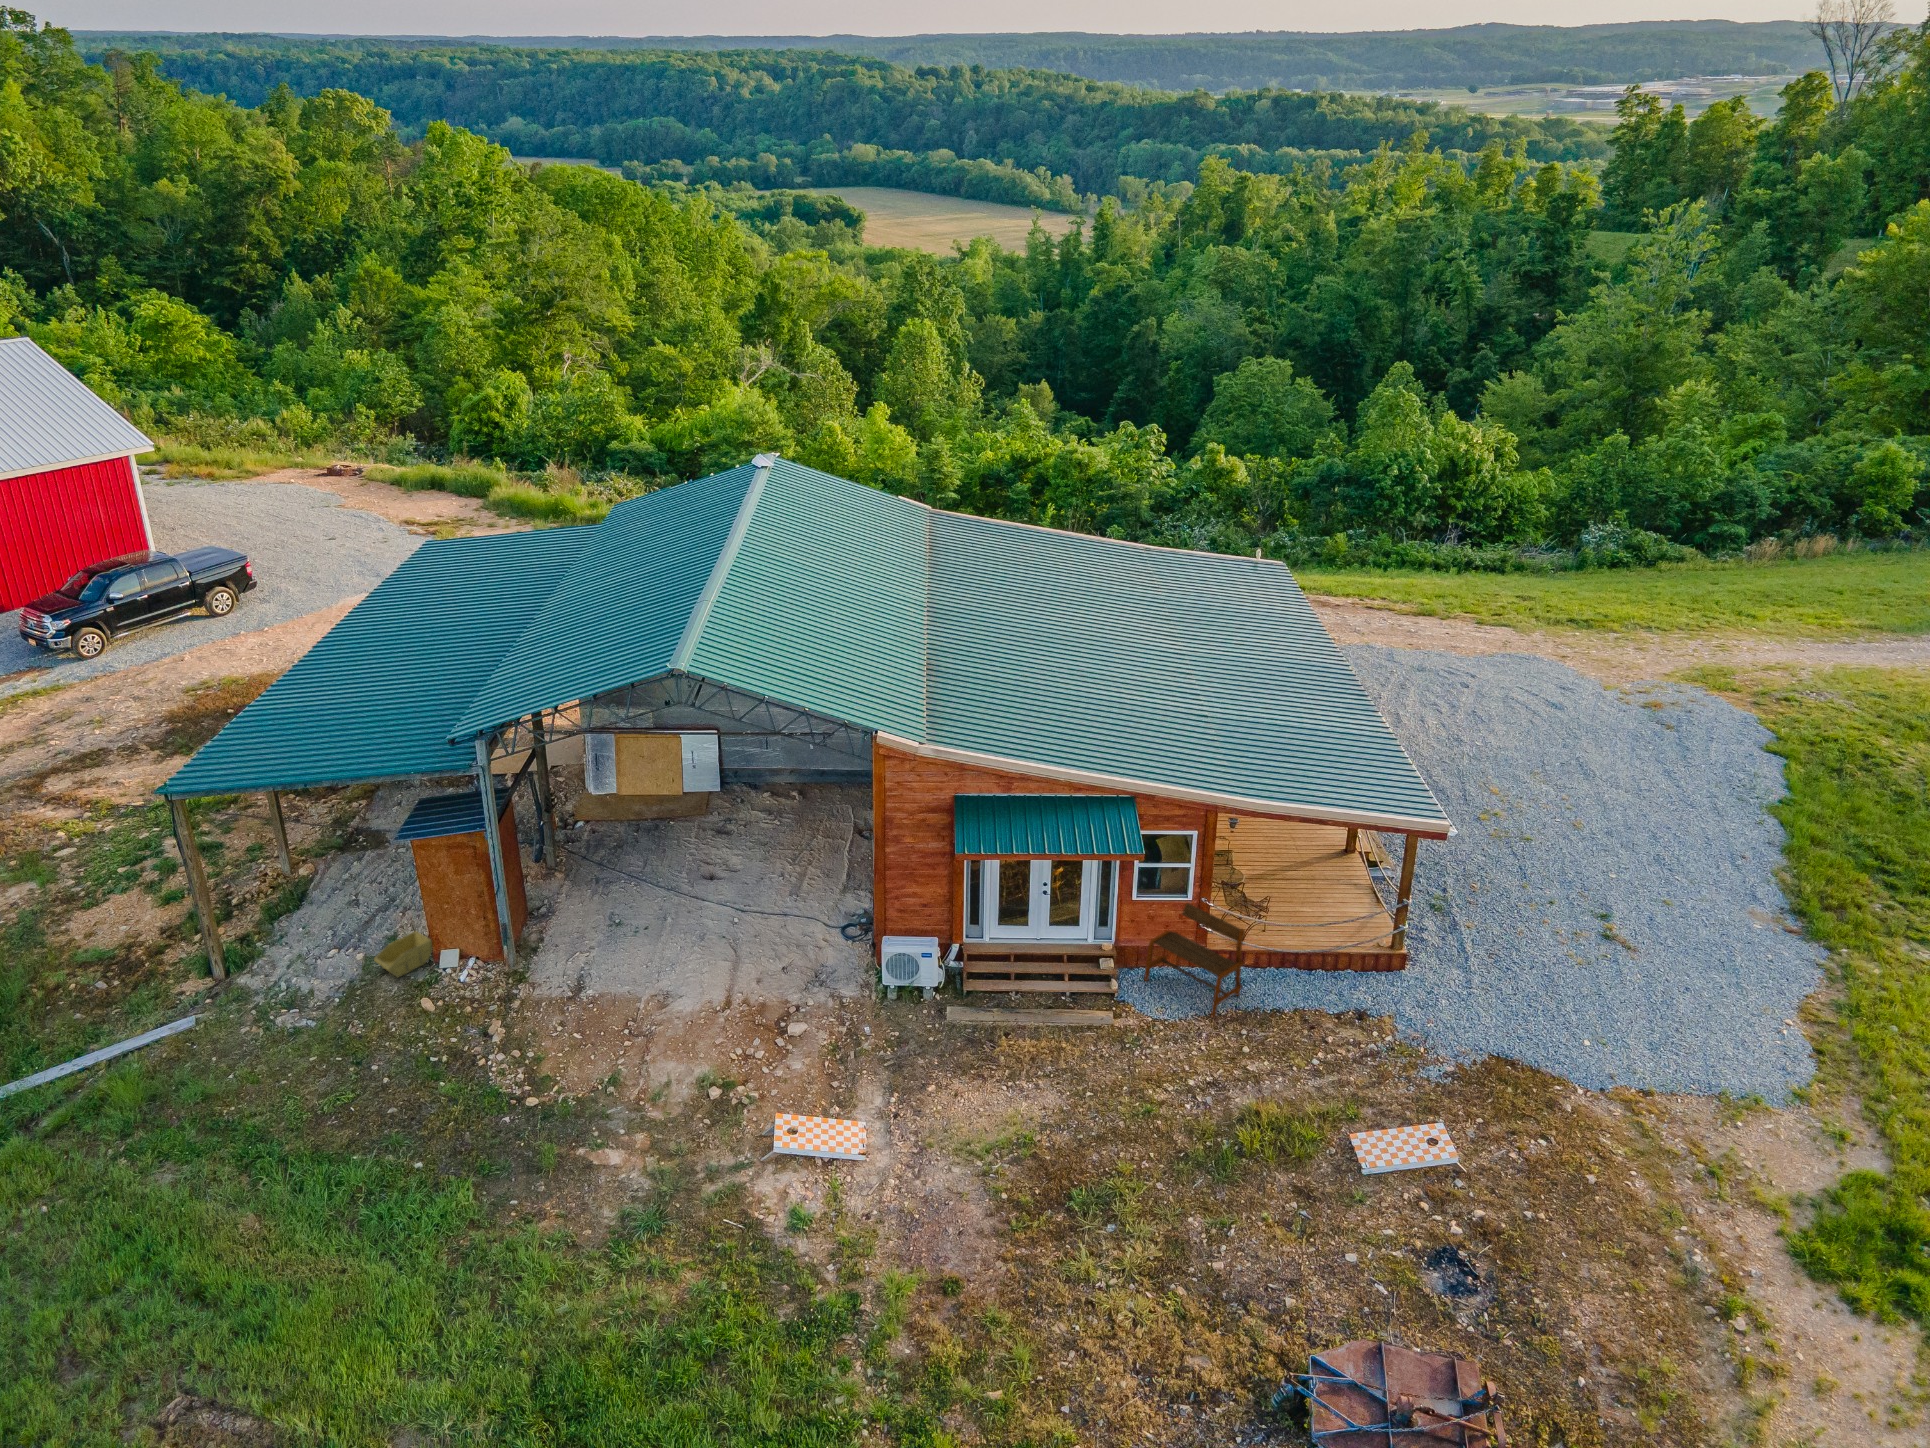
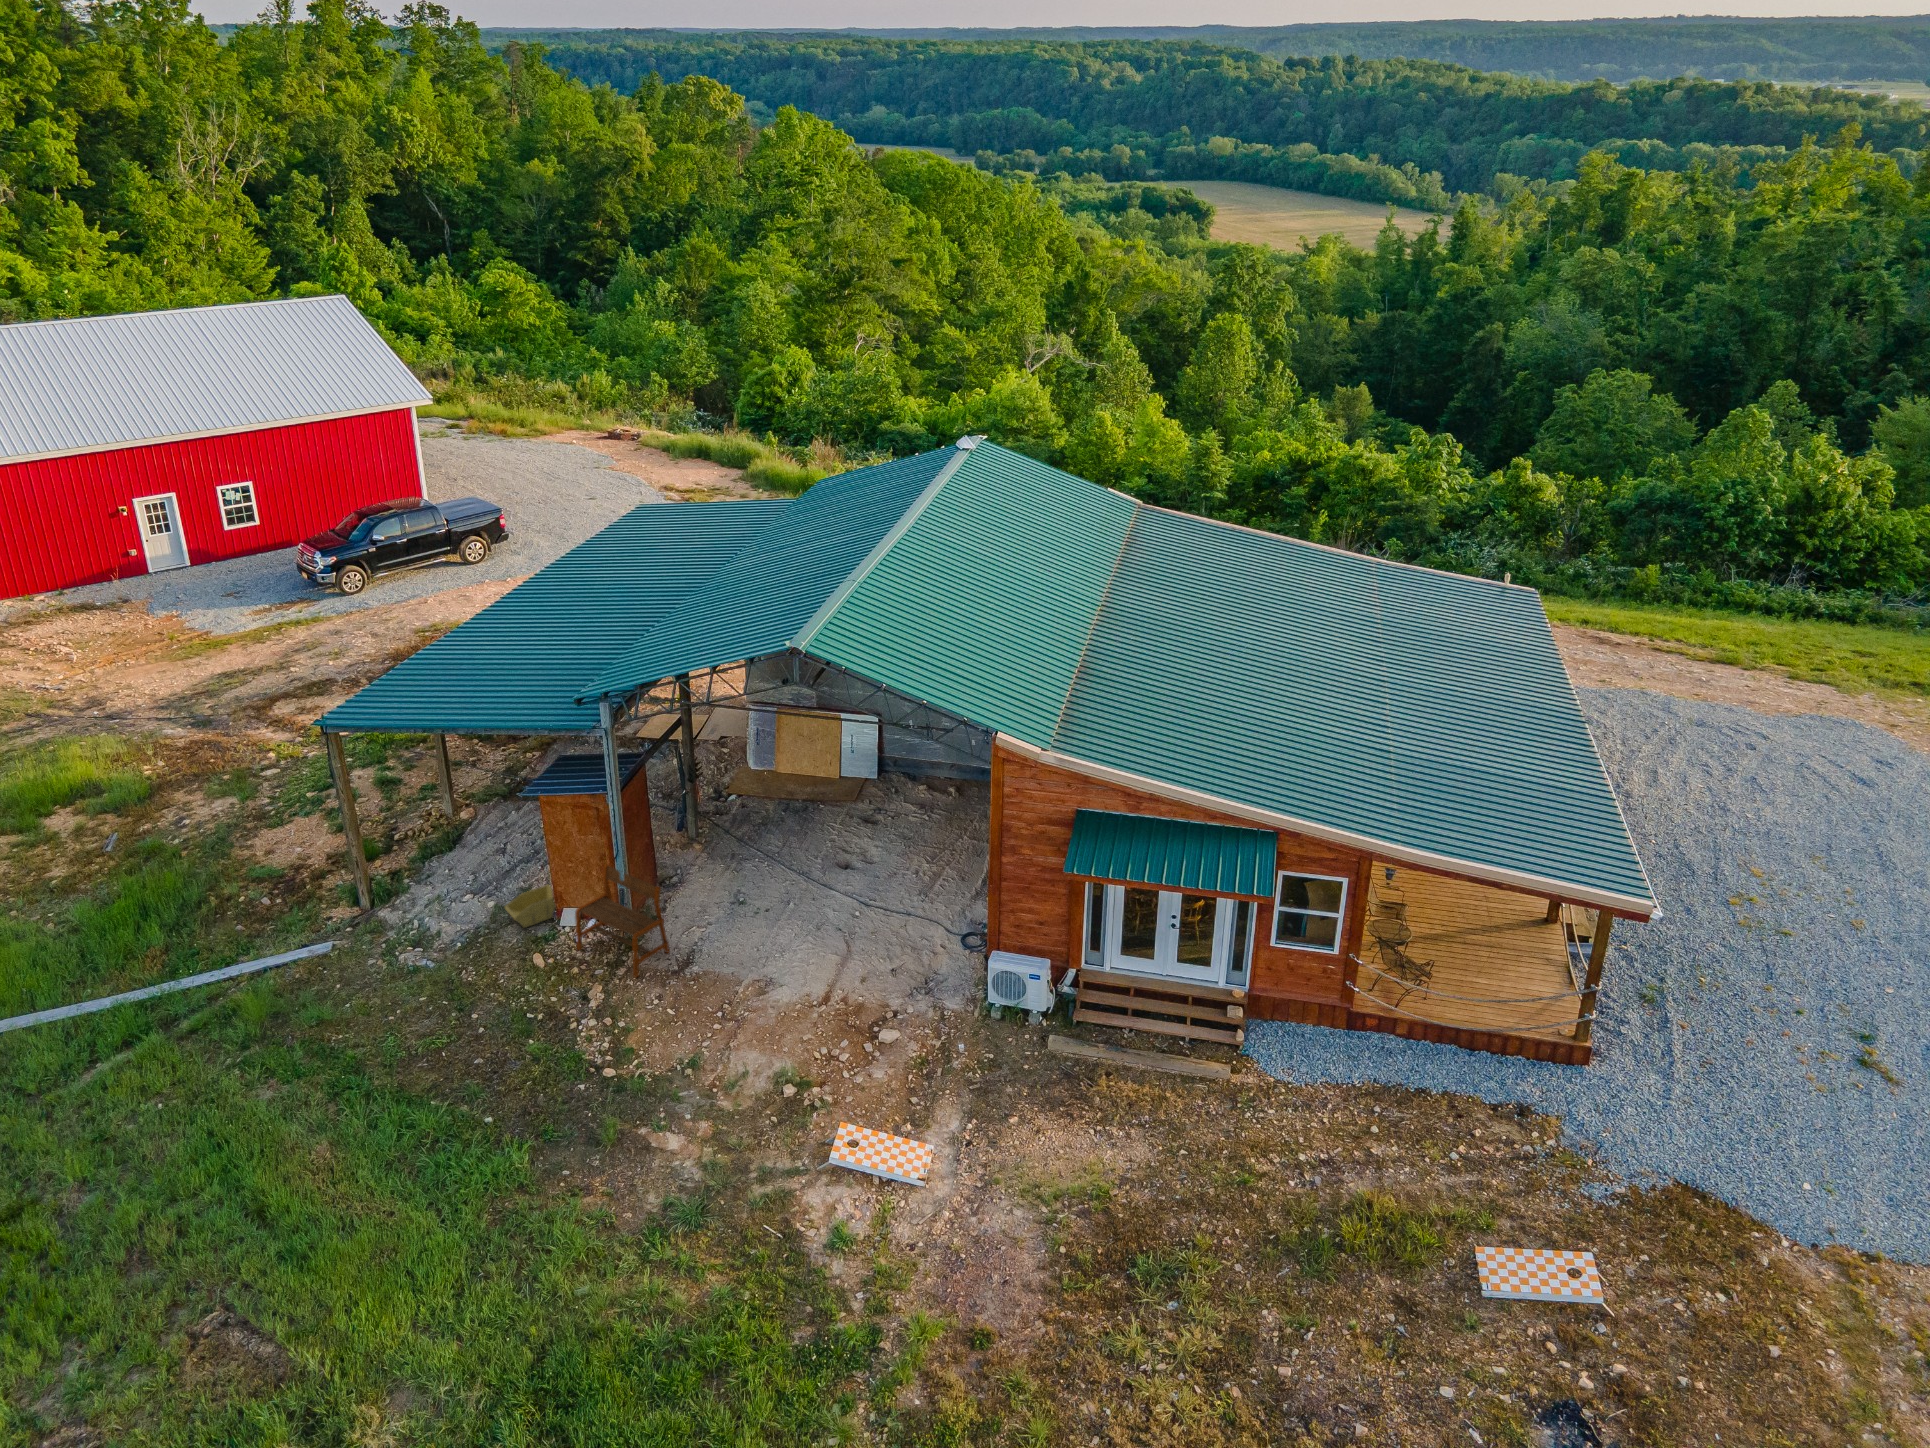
bench: present [1144,903,1245,1018] -> present [575,865,669,977]

